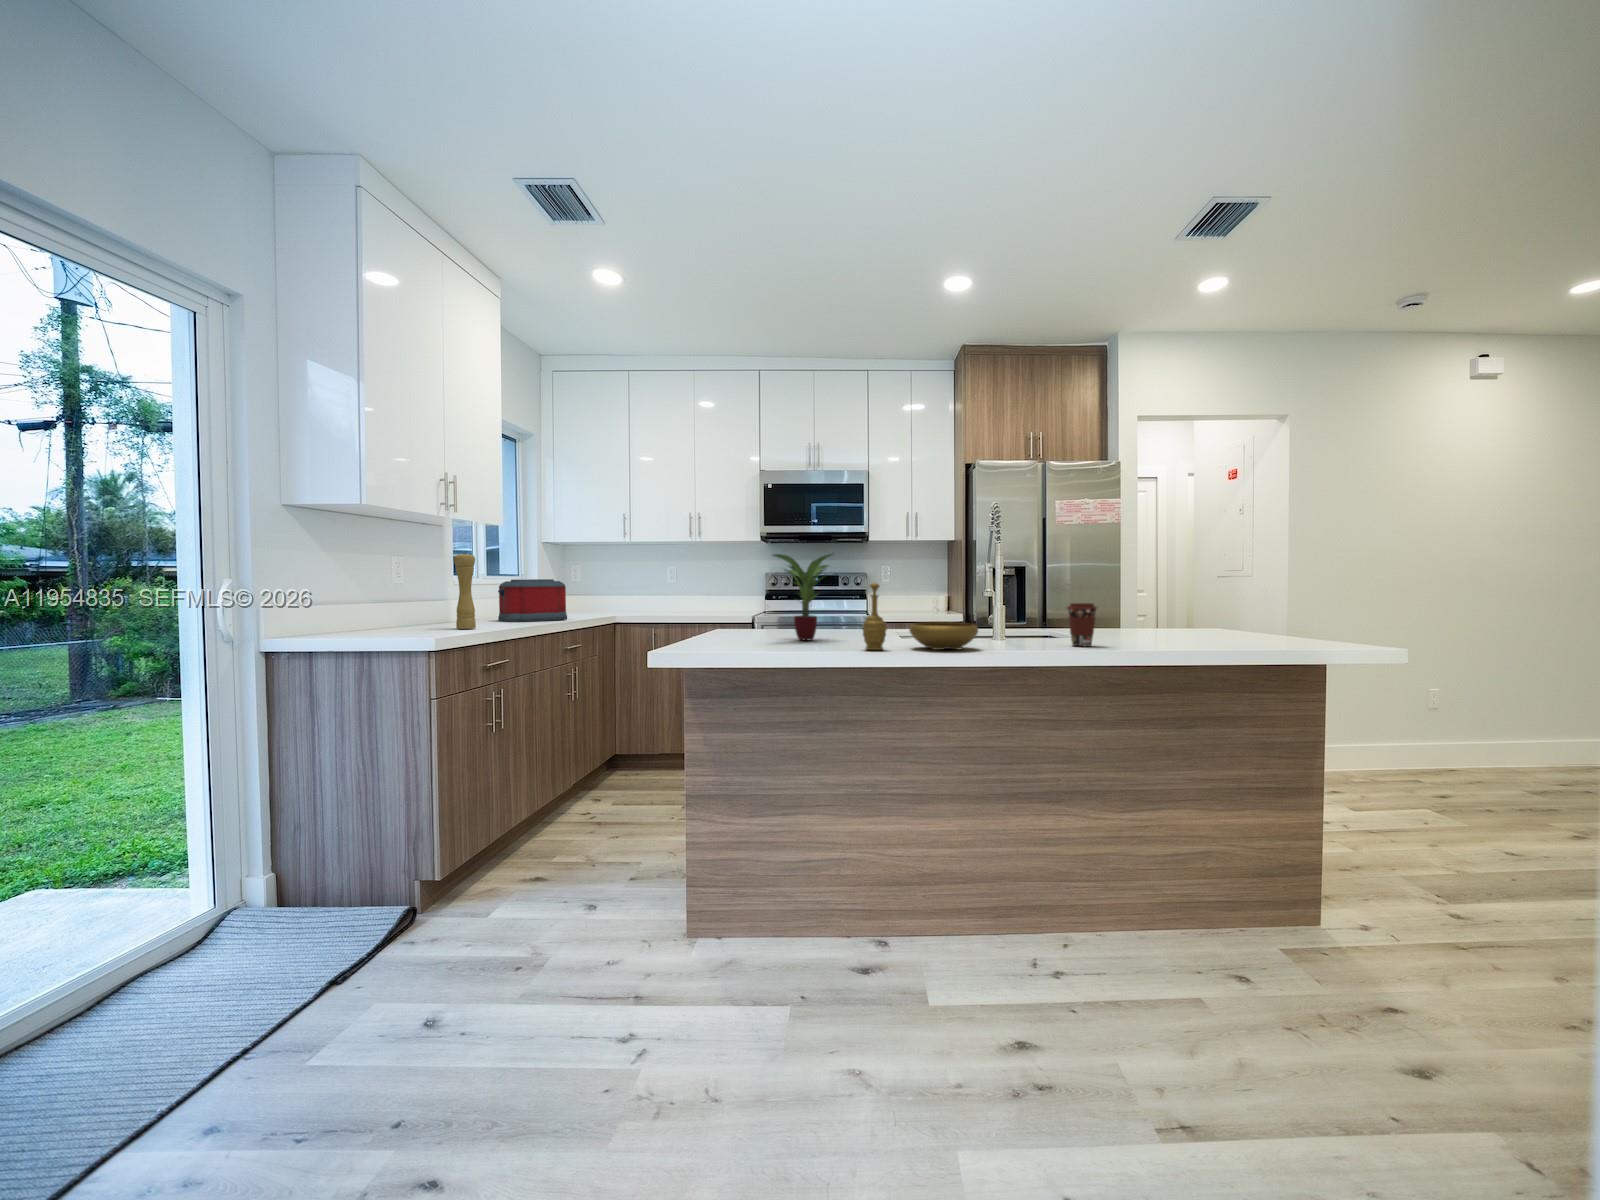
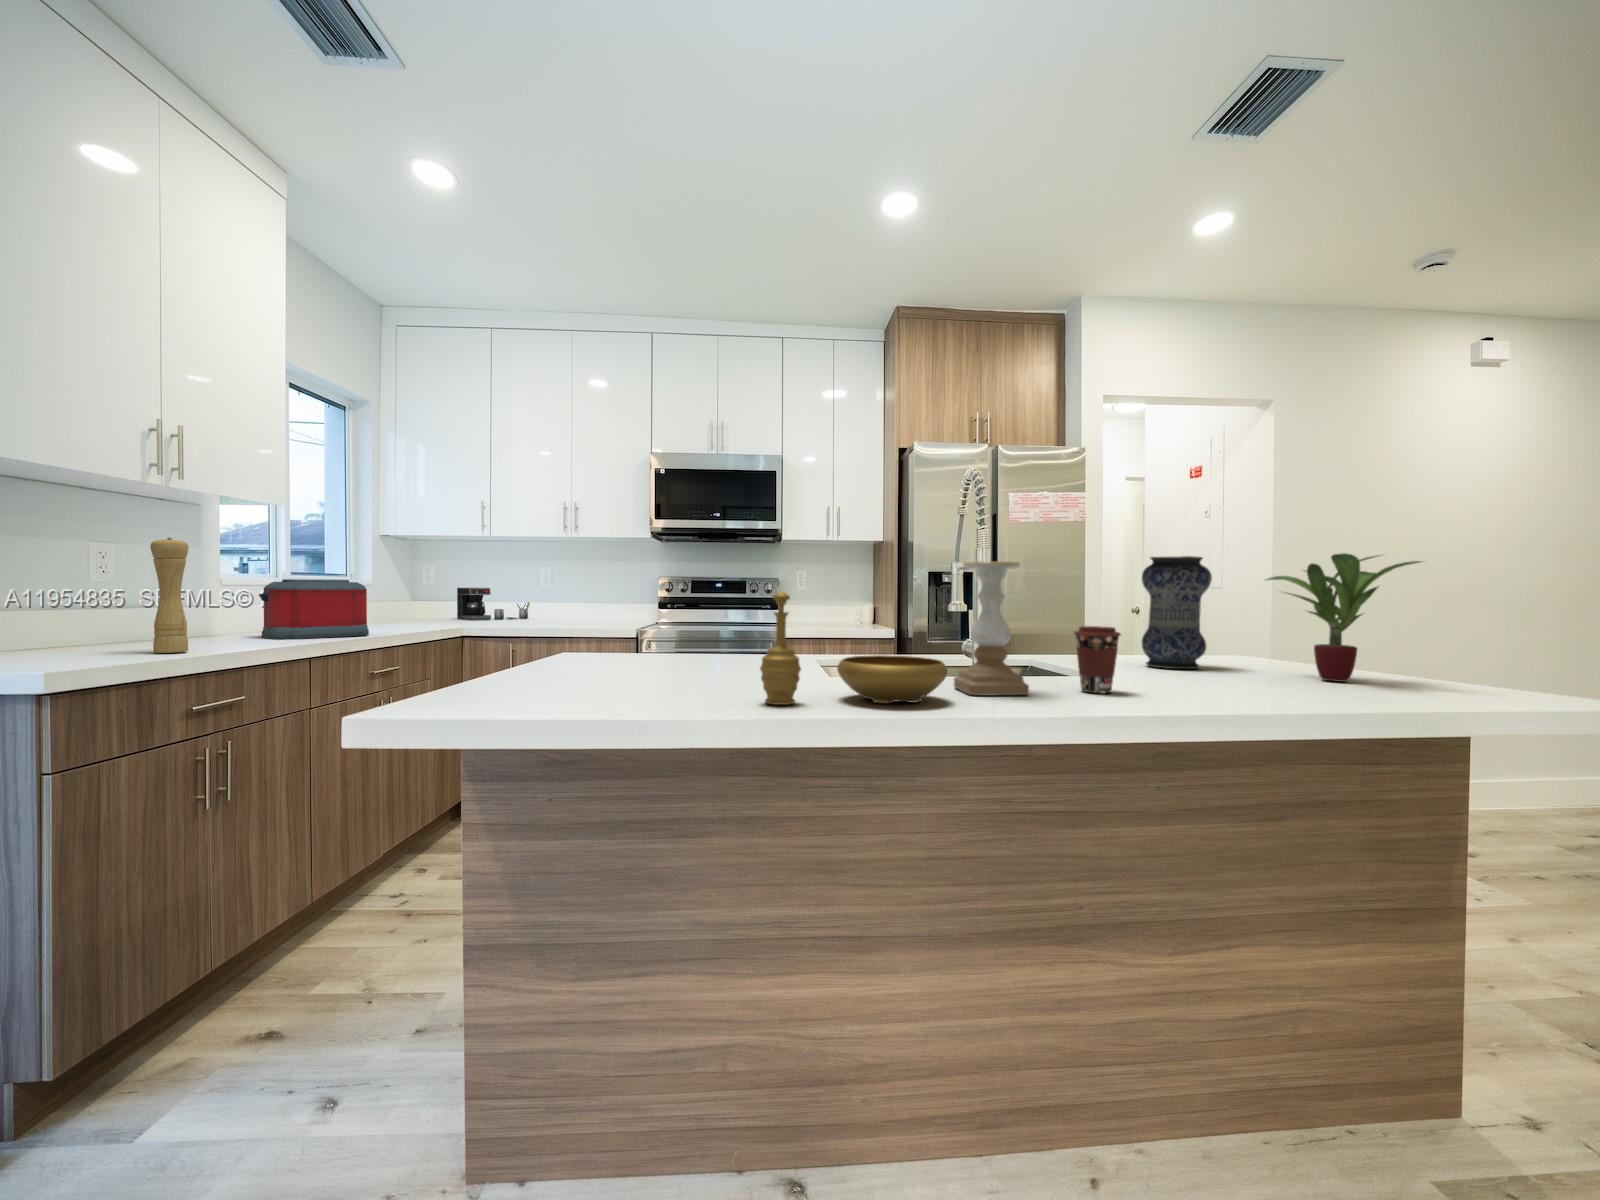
potted plant: present [773,554,832,640] -> present [1267,553,1420,682]
vase: none [1136,554,1187,636] -> present [1142,556,1212,669]
candle holder: none [987,562,1034,647] -> present [954,562,1029,695]
coffee maker: none [609,584,663,610] -> present [457,588,530,620]

